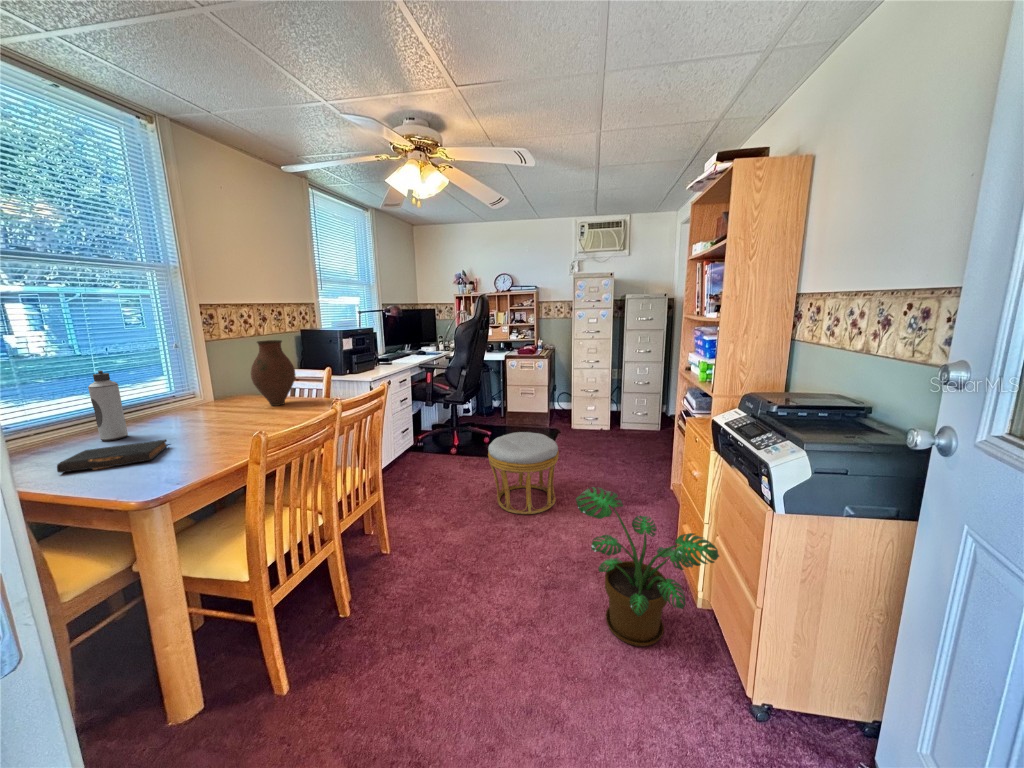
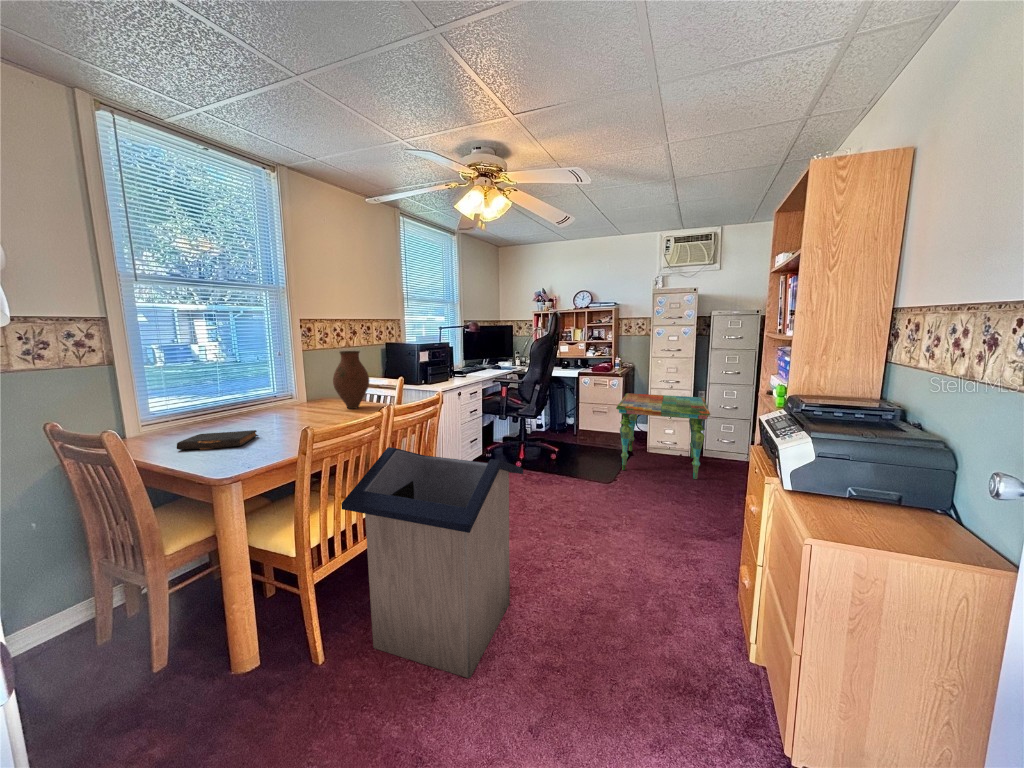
water bottle: present [88,371,128,441] -> none [209,371,234,428]
side table: none [547,374,631,449] -> present [616,393,710,479]
ottoman: present [488,432,559,514] -> none [542,451,615,537]
trash can: none [300,446,486,672] -> present [341,447,523,678]
potted plant: present [576,487,719,646] -> none [615,513,766,696]

